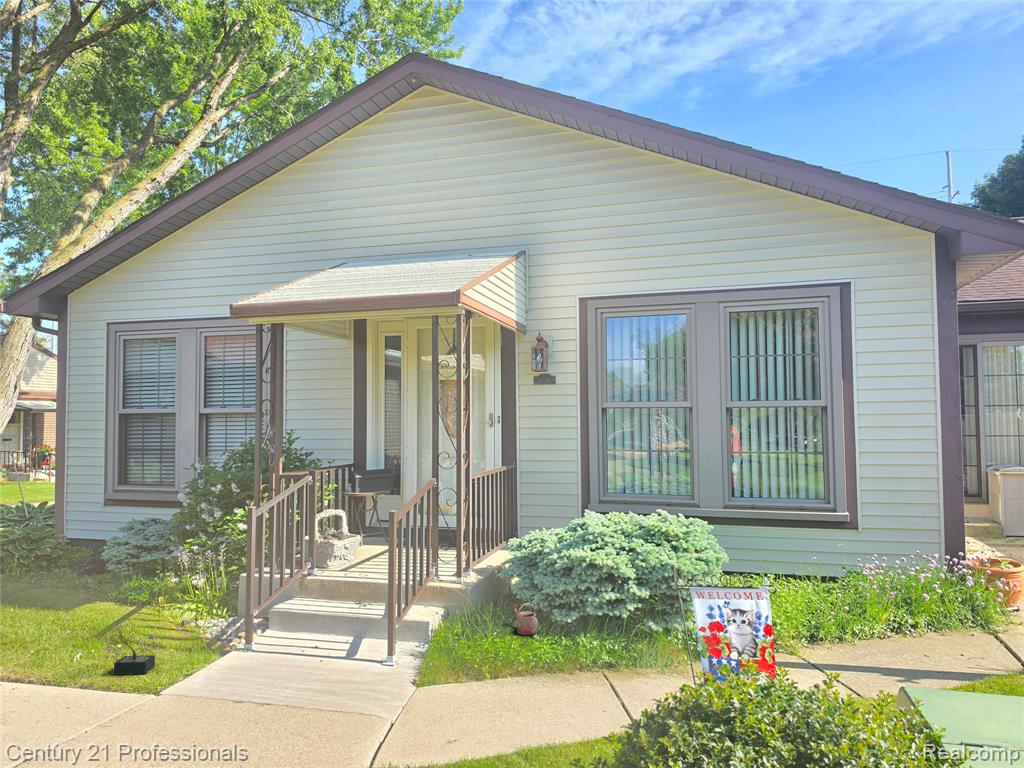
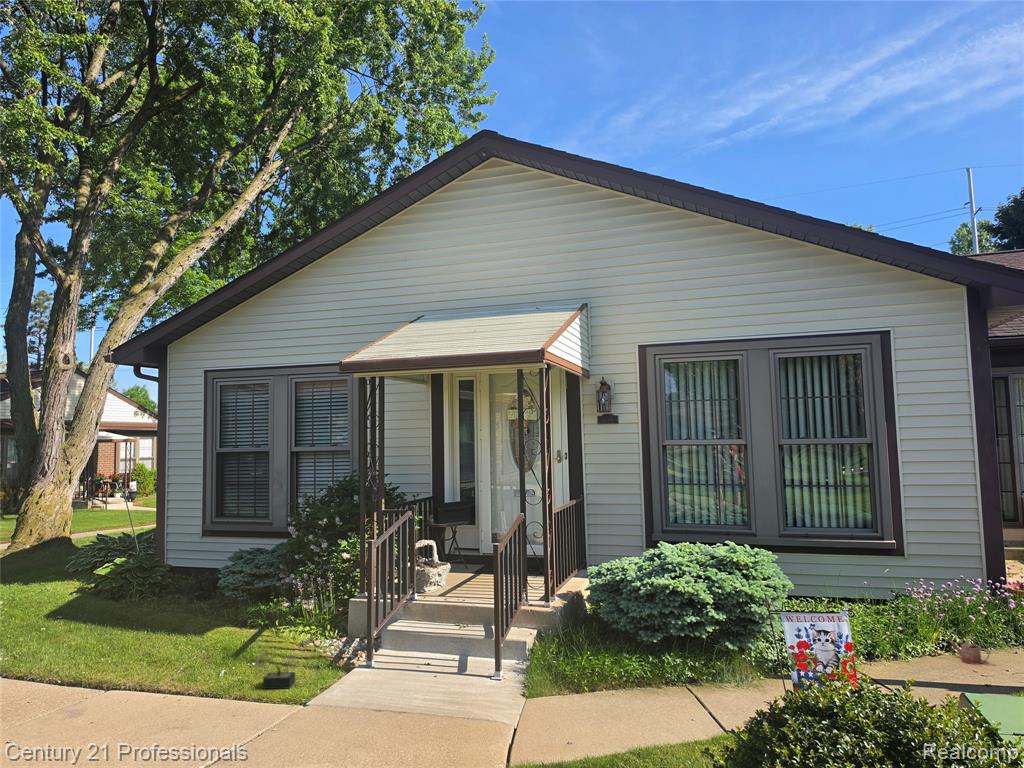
watering can: present [510,603,538,635] -> present [946,636,989,665]

